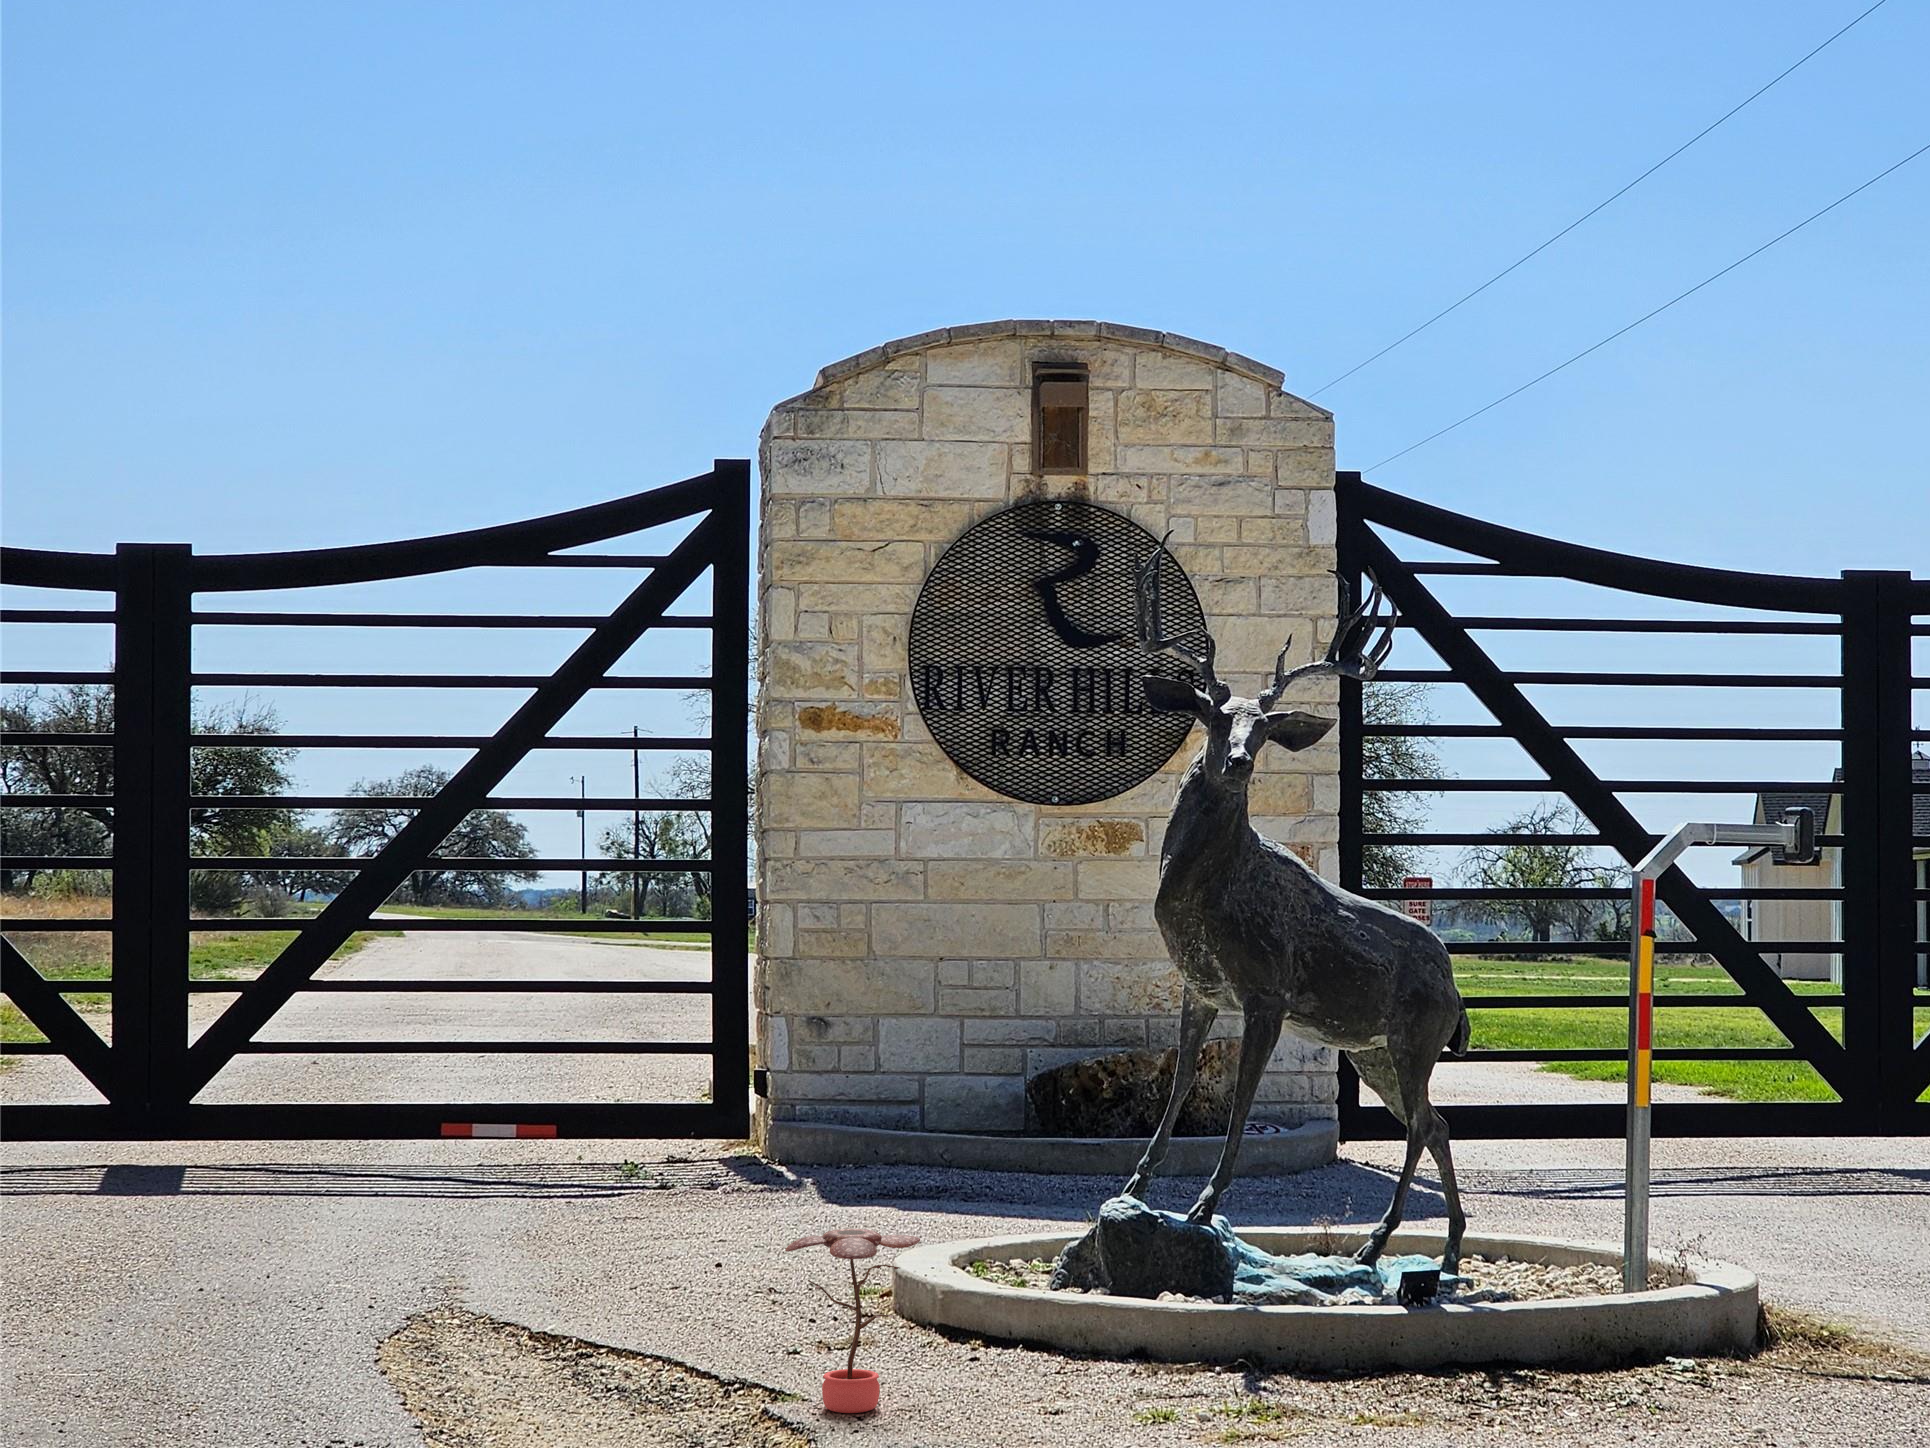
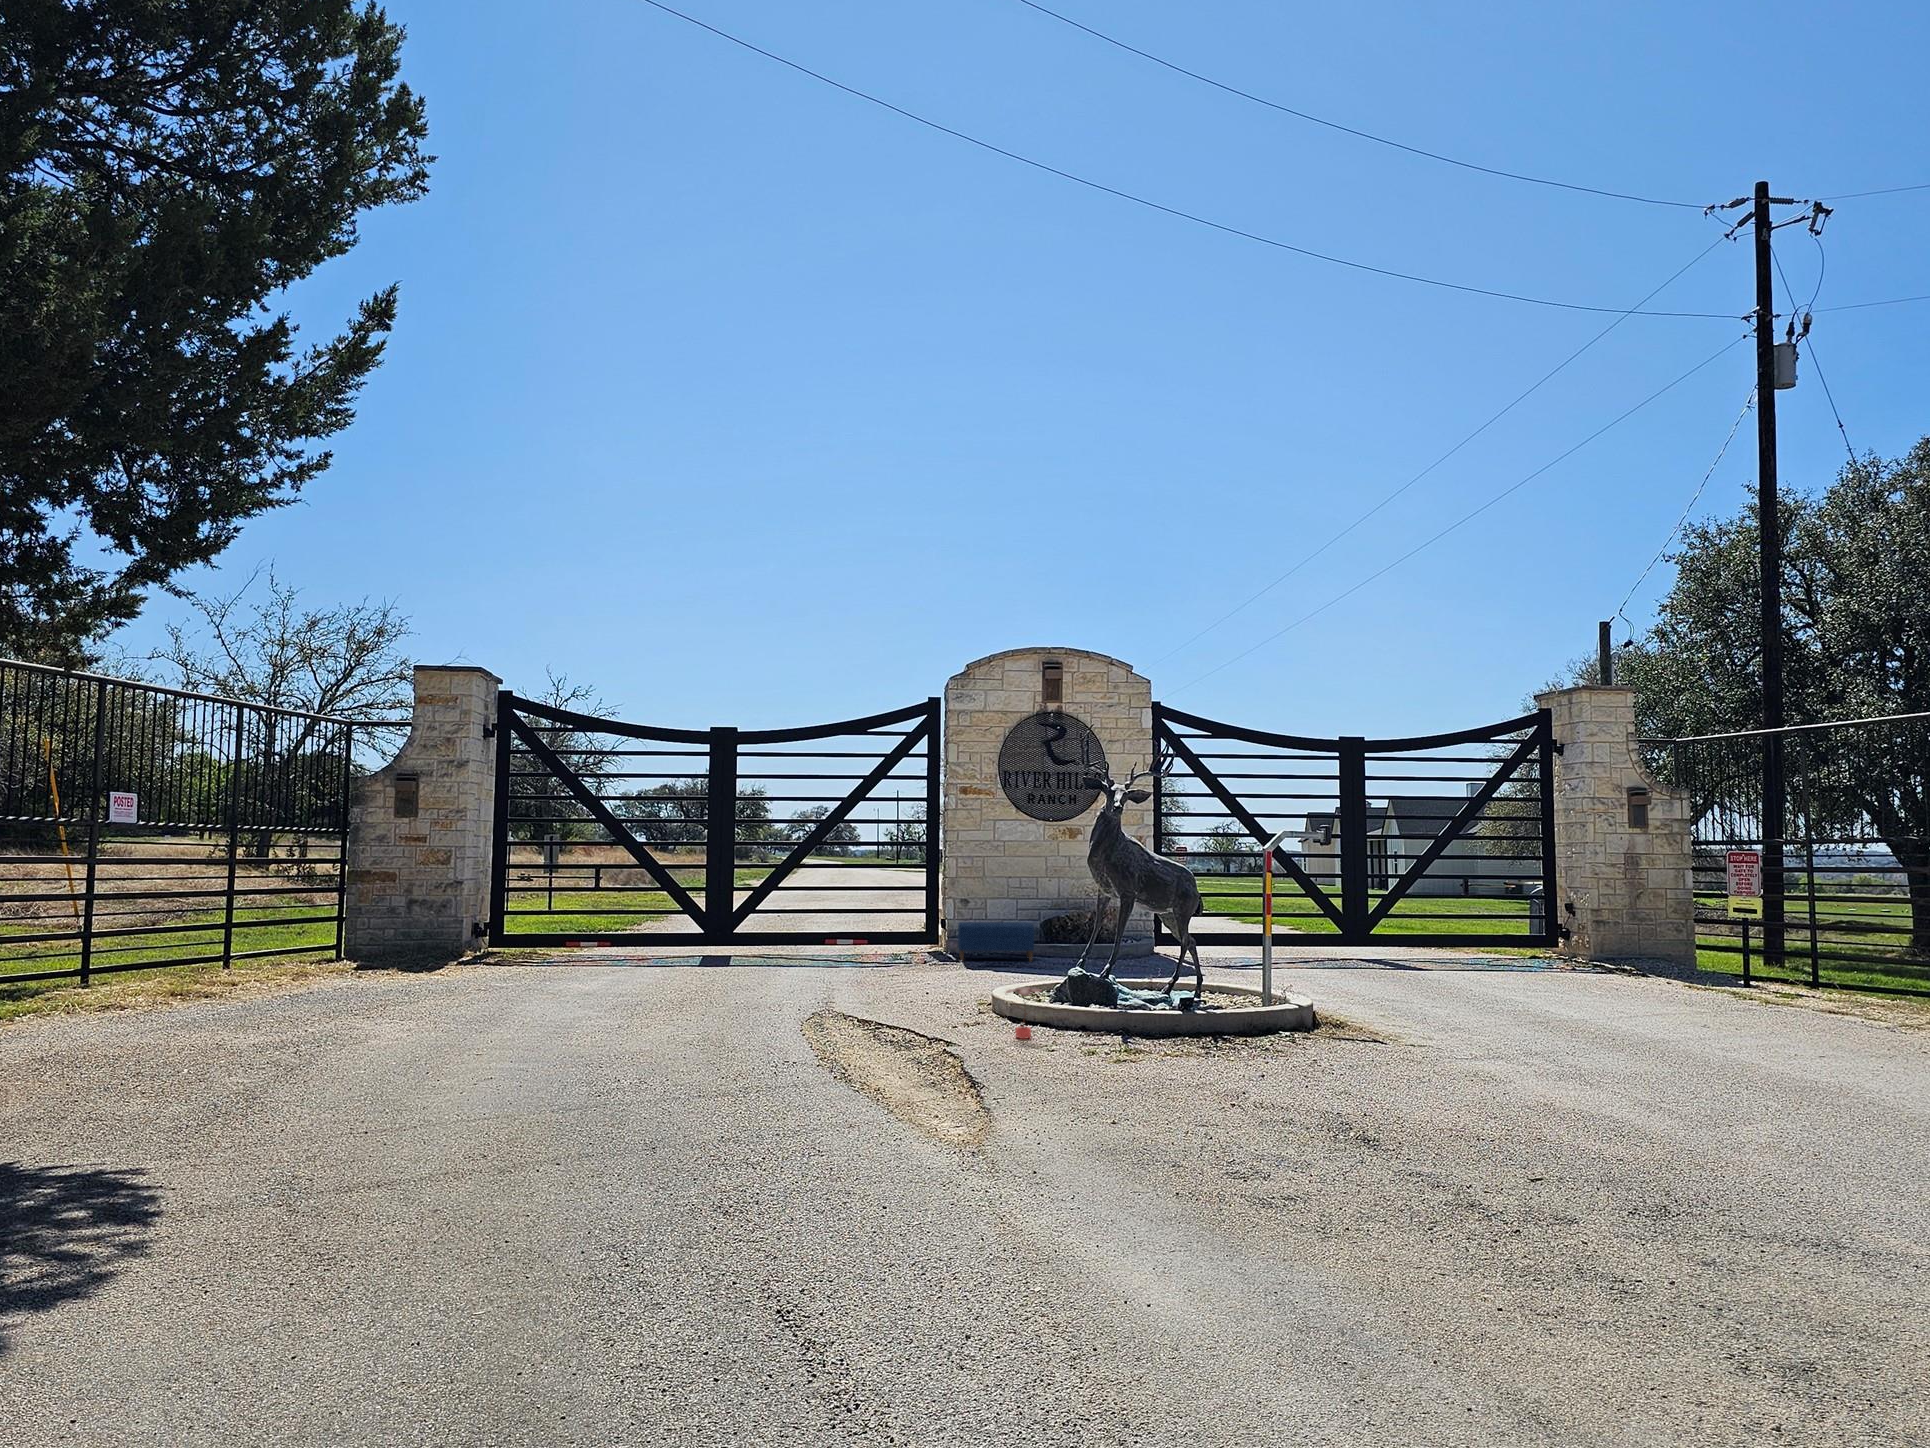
bench: none [791,1073,1002,1181] -> present [958,922,1034,962]

